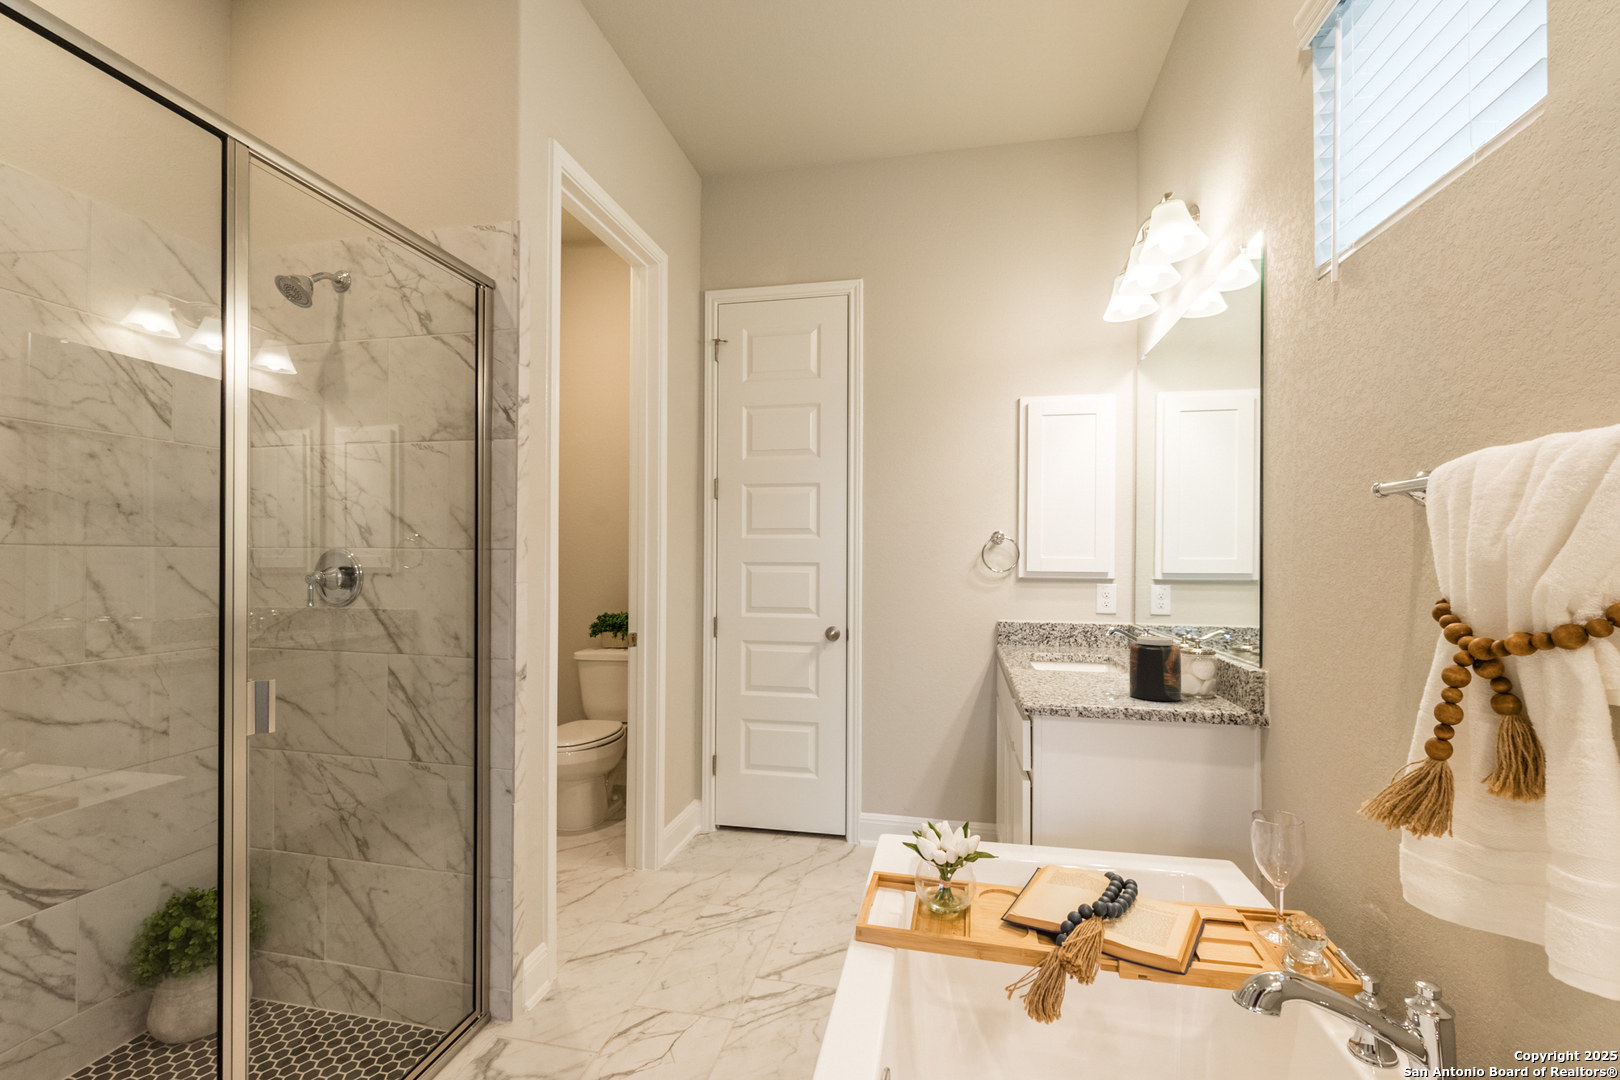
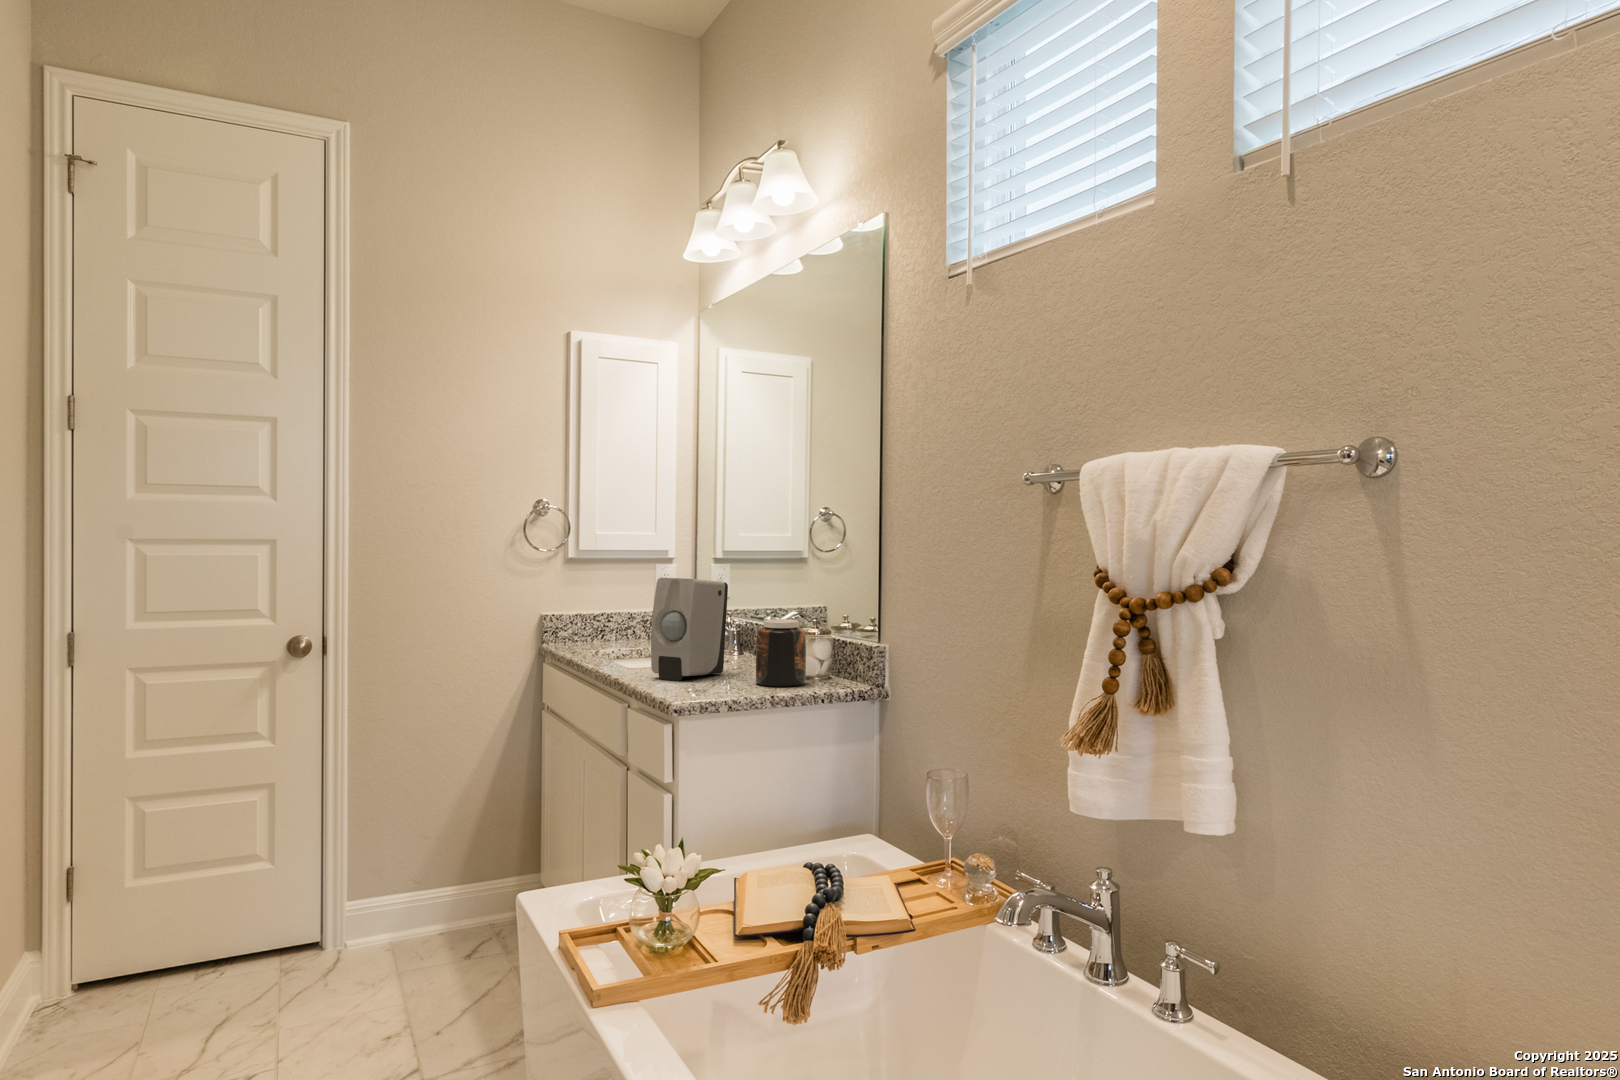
soap dispenser: none [1044,595,1119,685] -> present [651,578,728,681]

